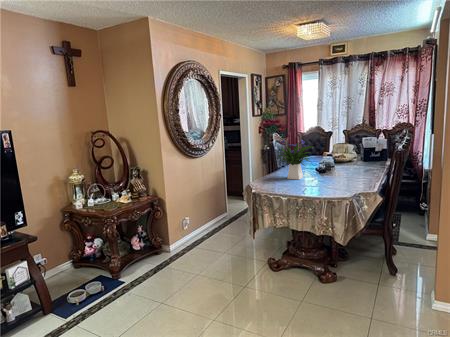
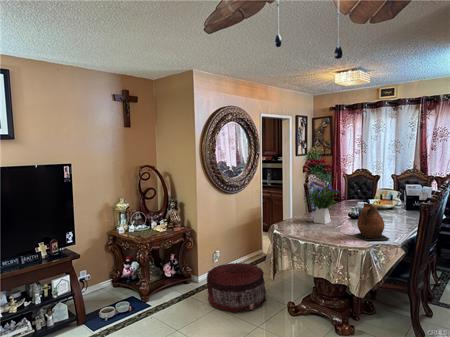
ceramic pitcher: none [332,155,367,190] -> present [355,203,389,240]
pouf: none [182,226,245,277] -> present [207,263,266,312]

